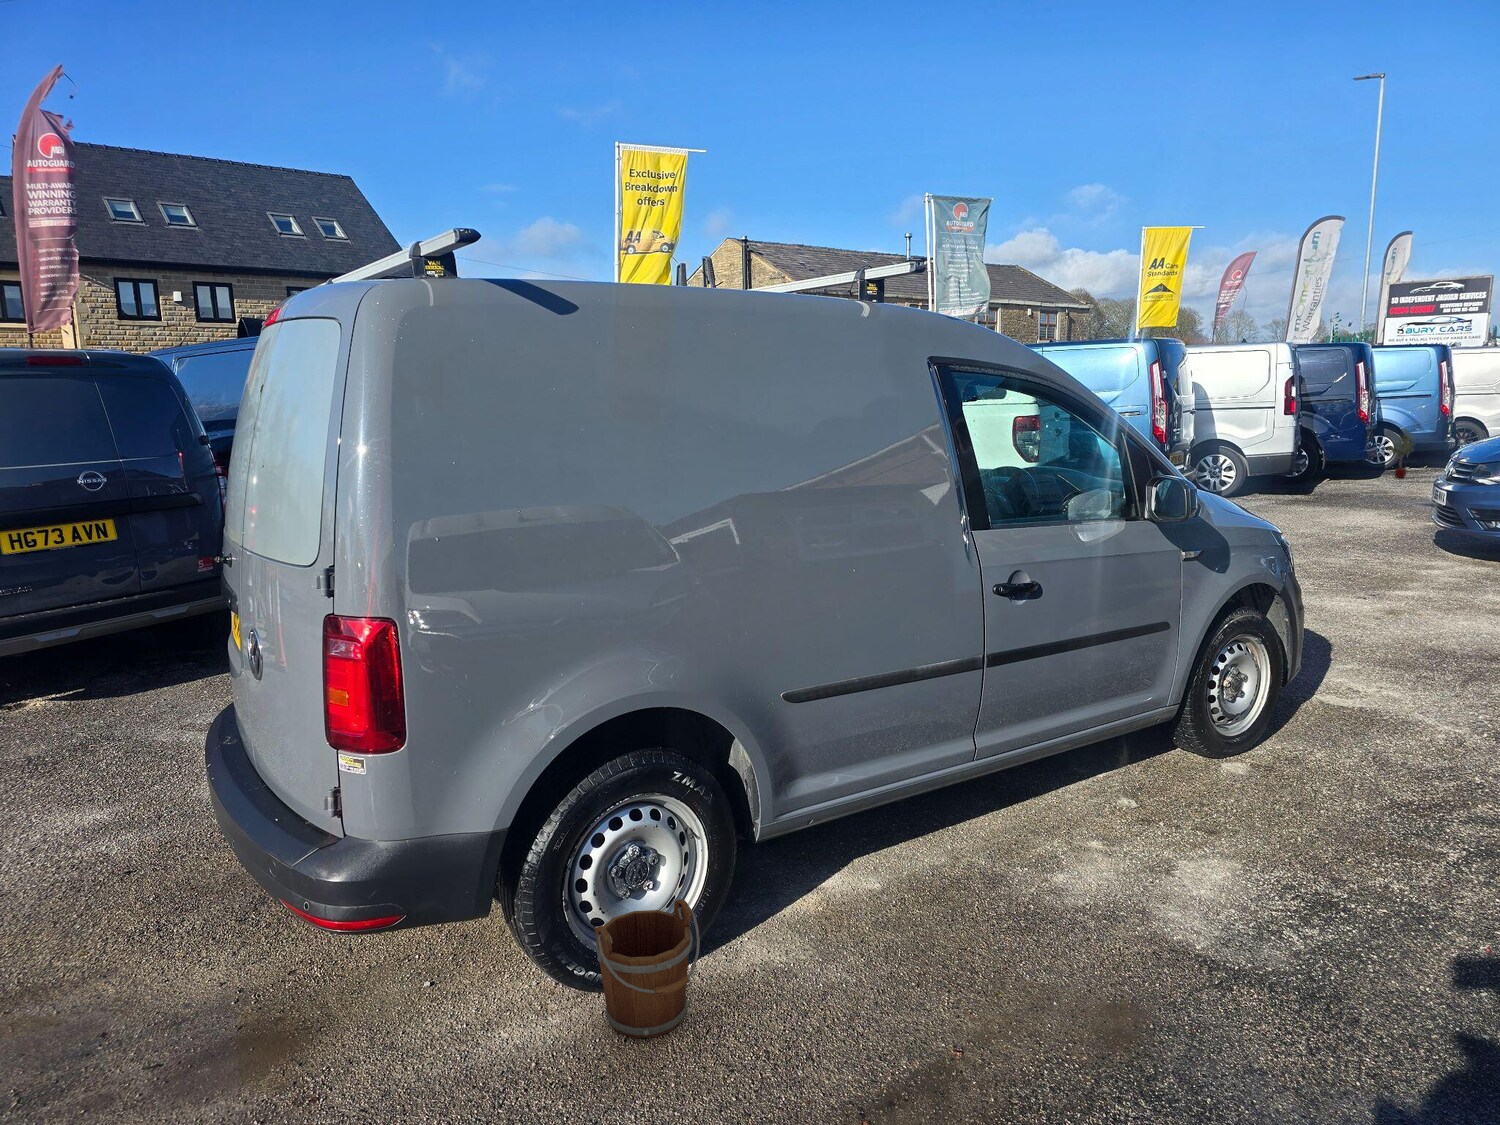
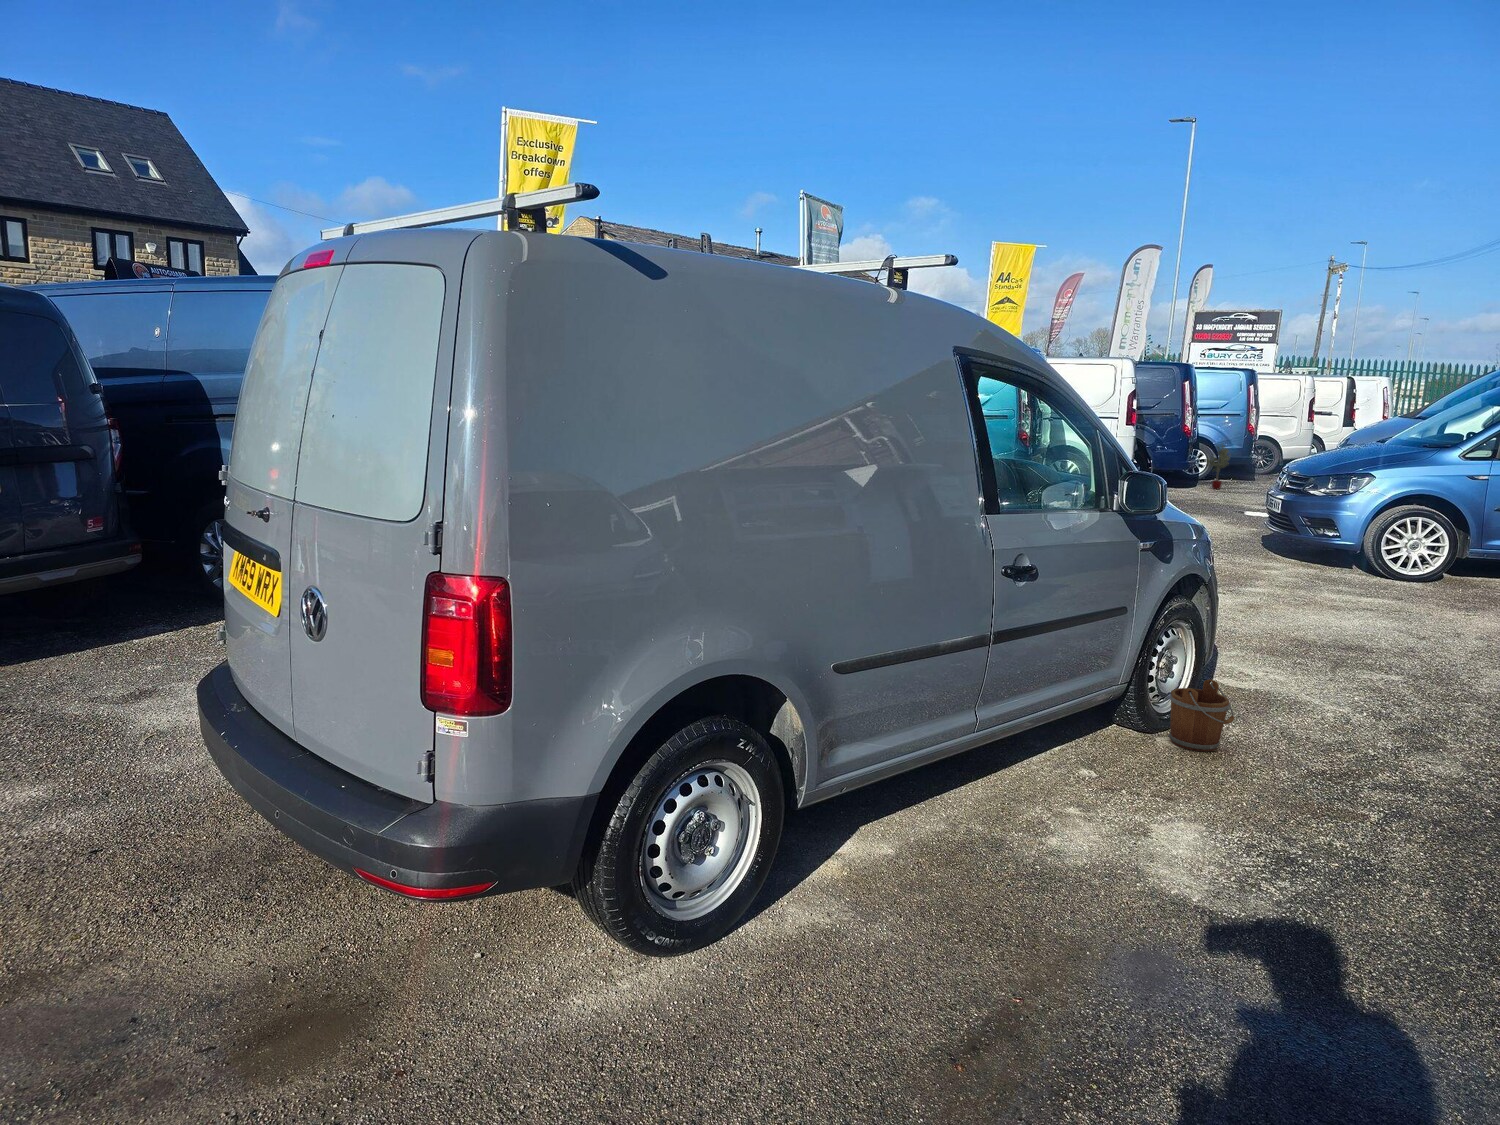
bucket: present [595,899,700,1038] -> present [1168,680,1234,752]

